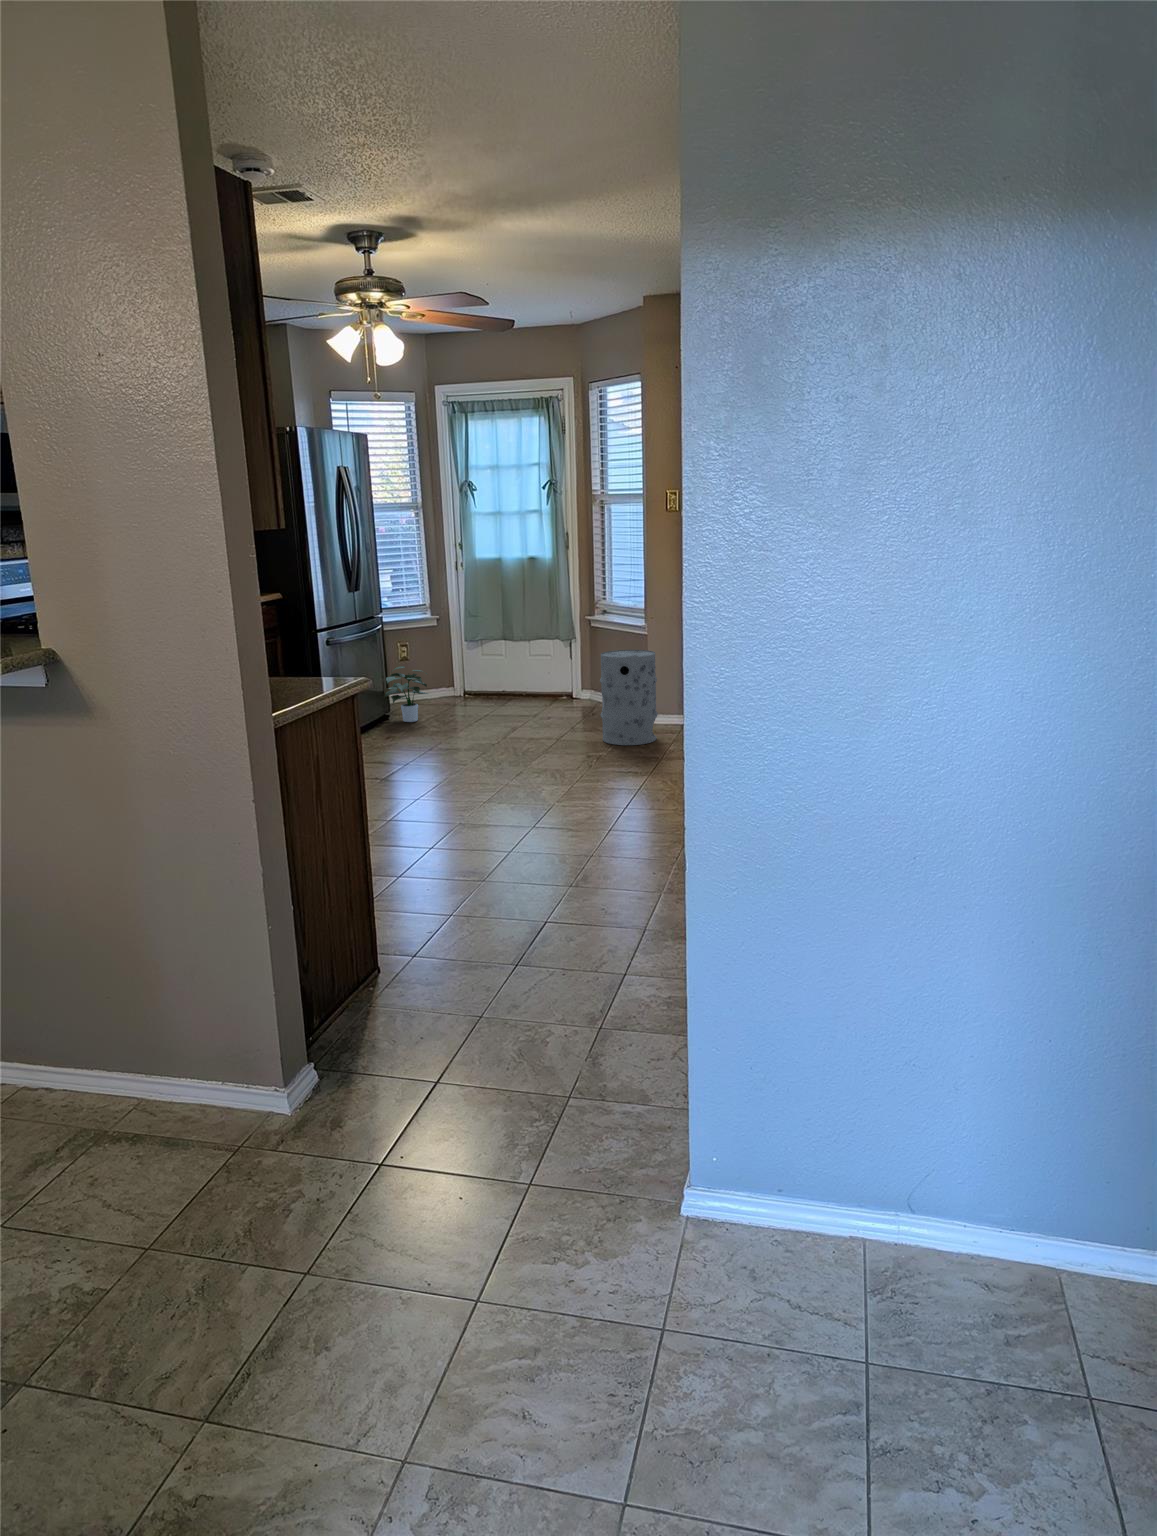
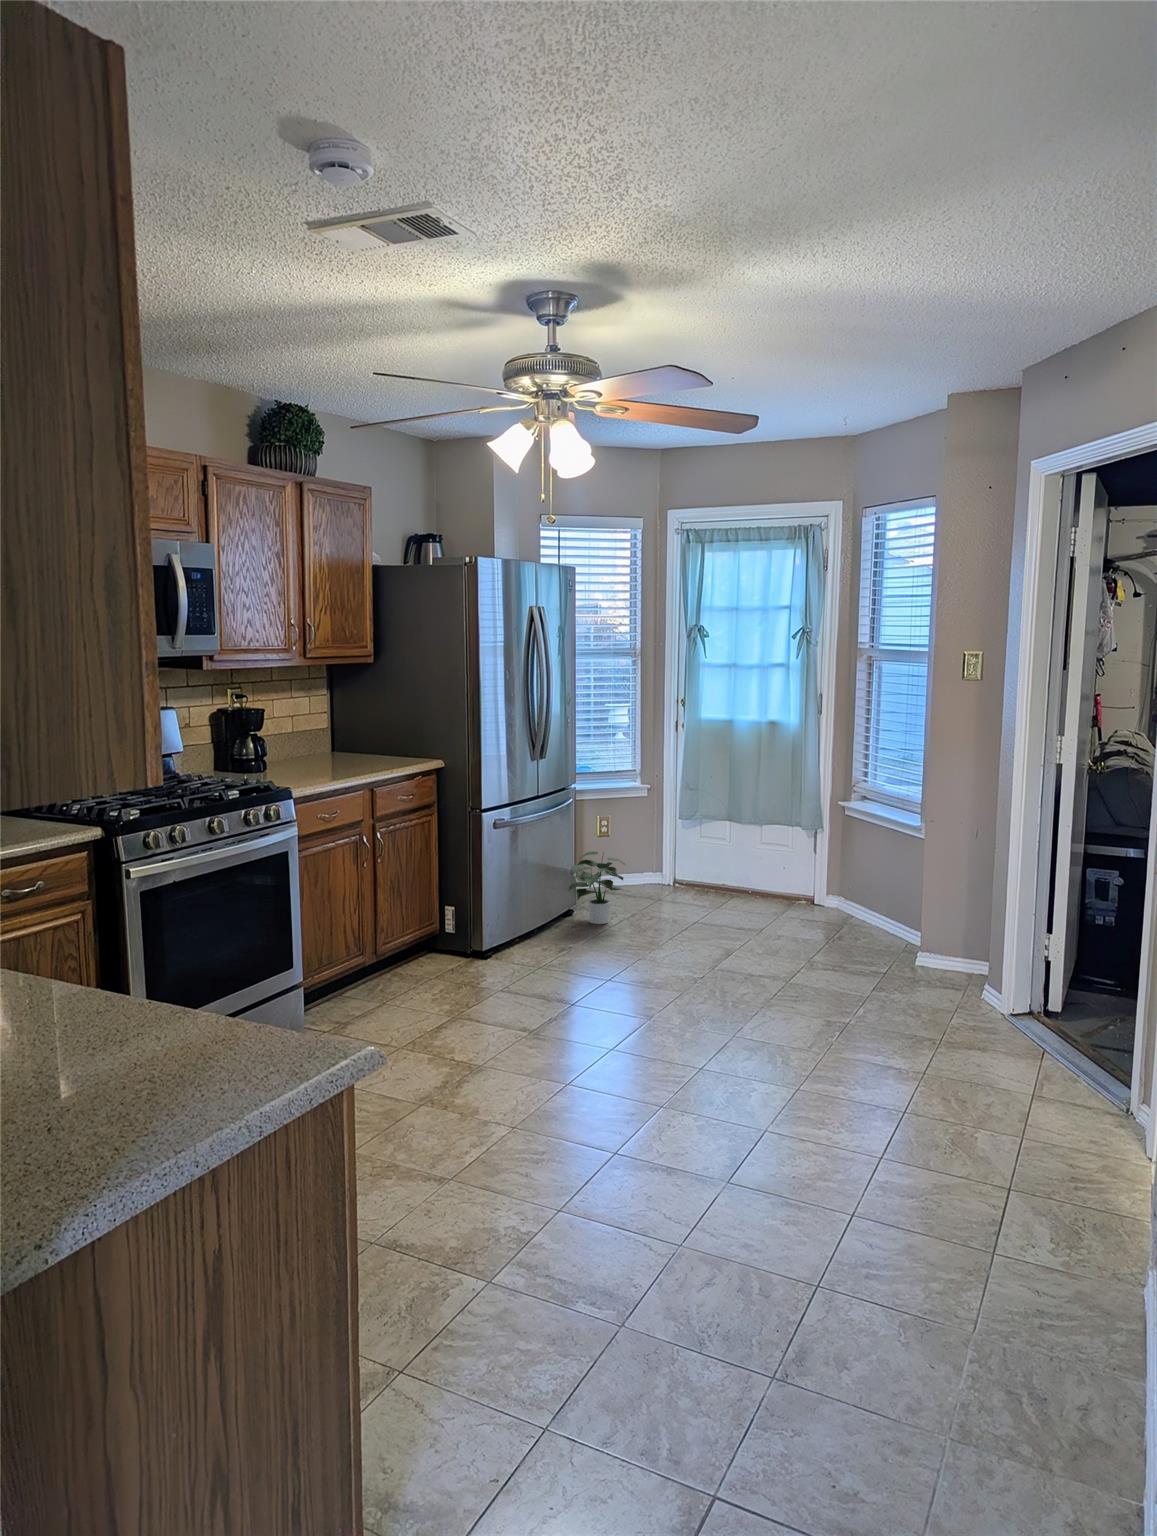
trash can: present [600,650,658,745] -> none [849,865,935,1006]

